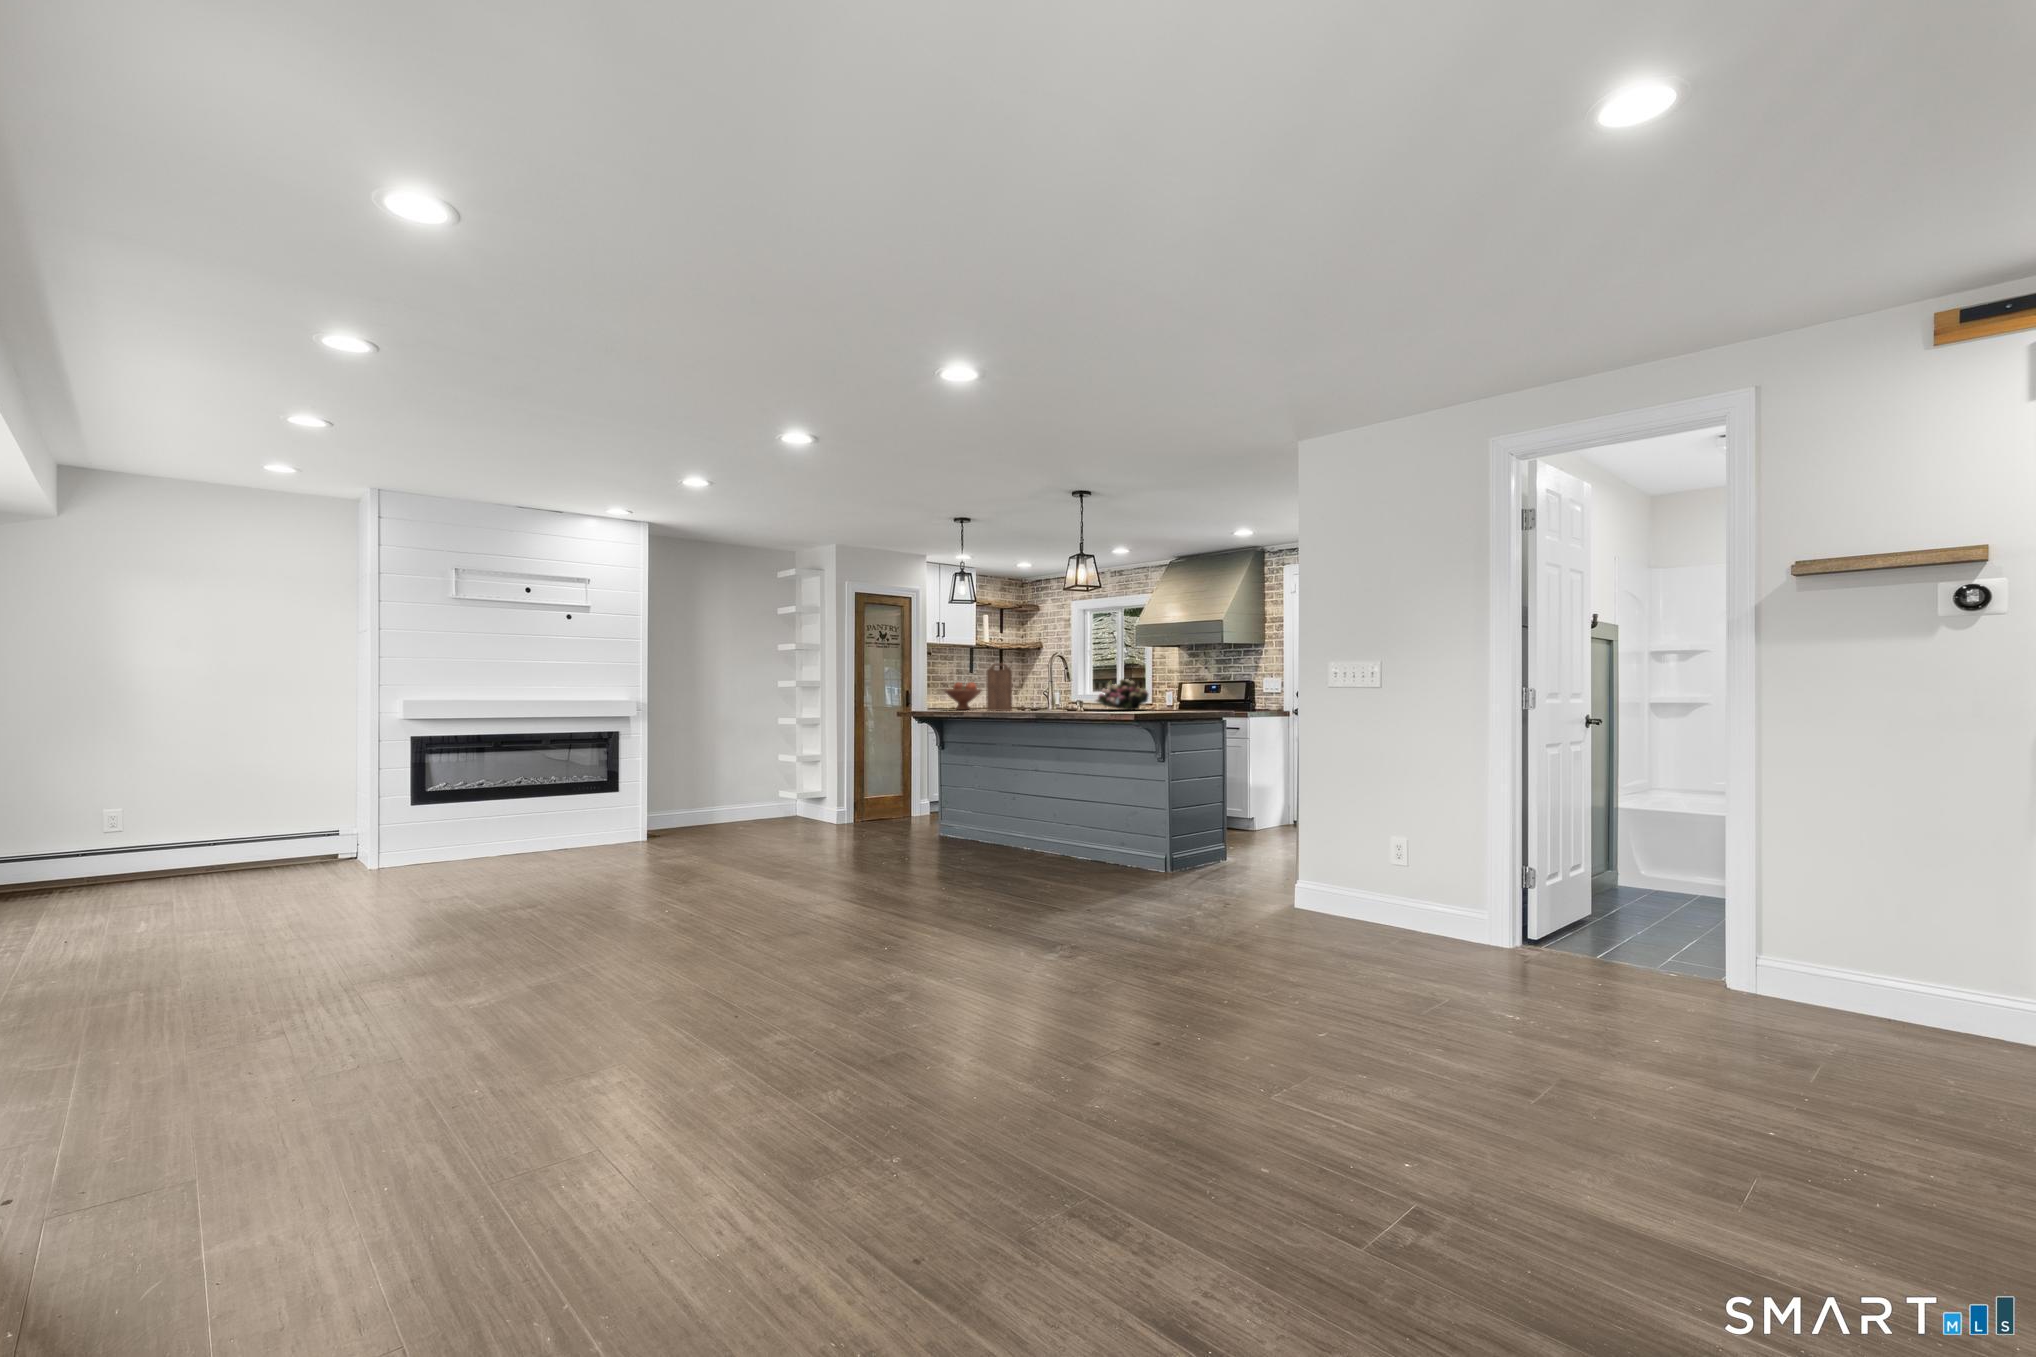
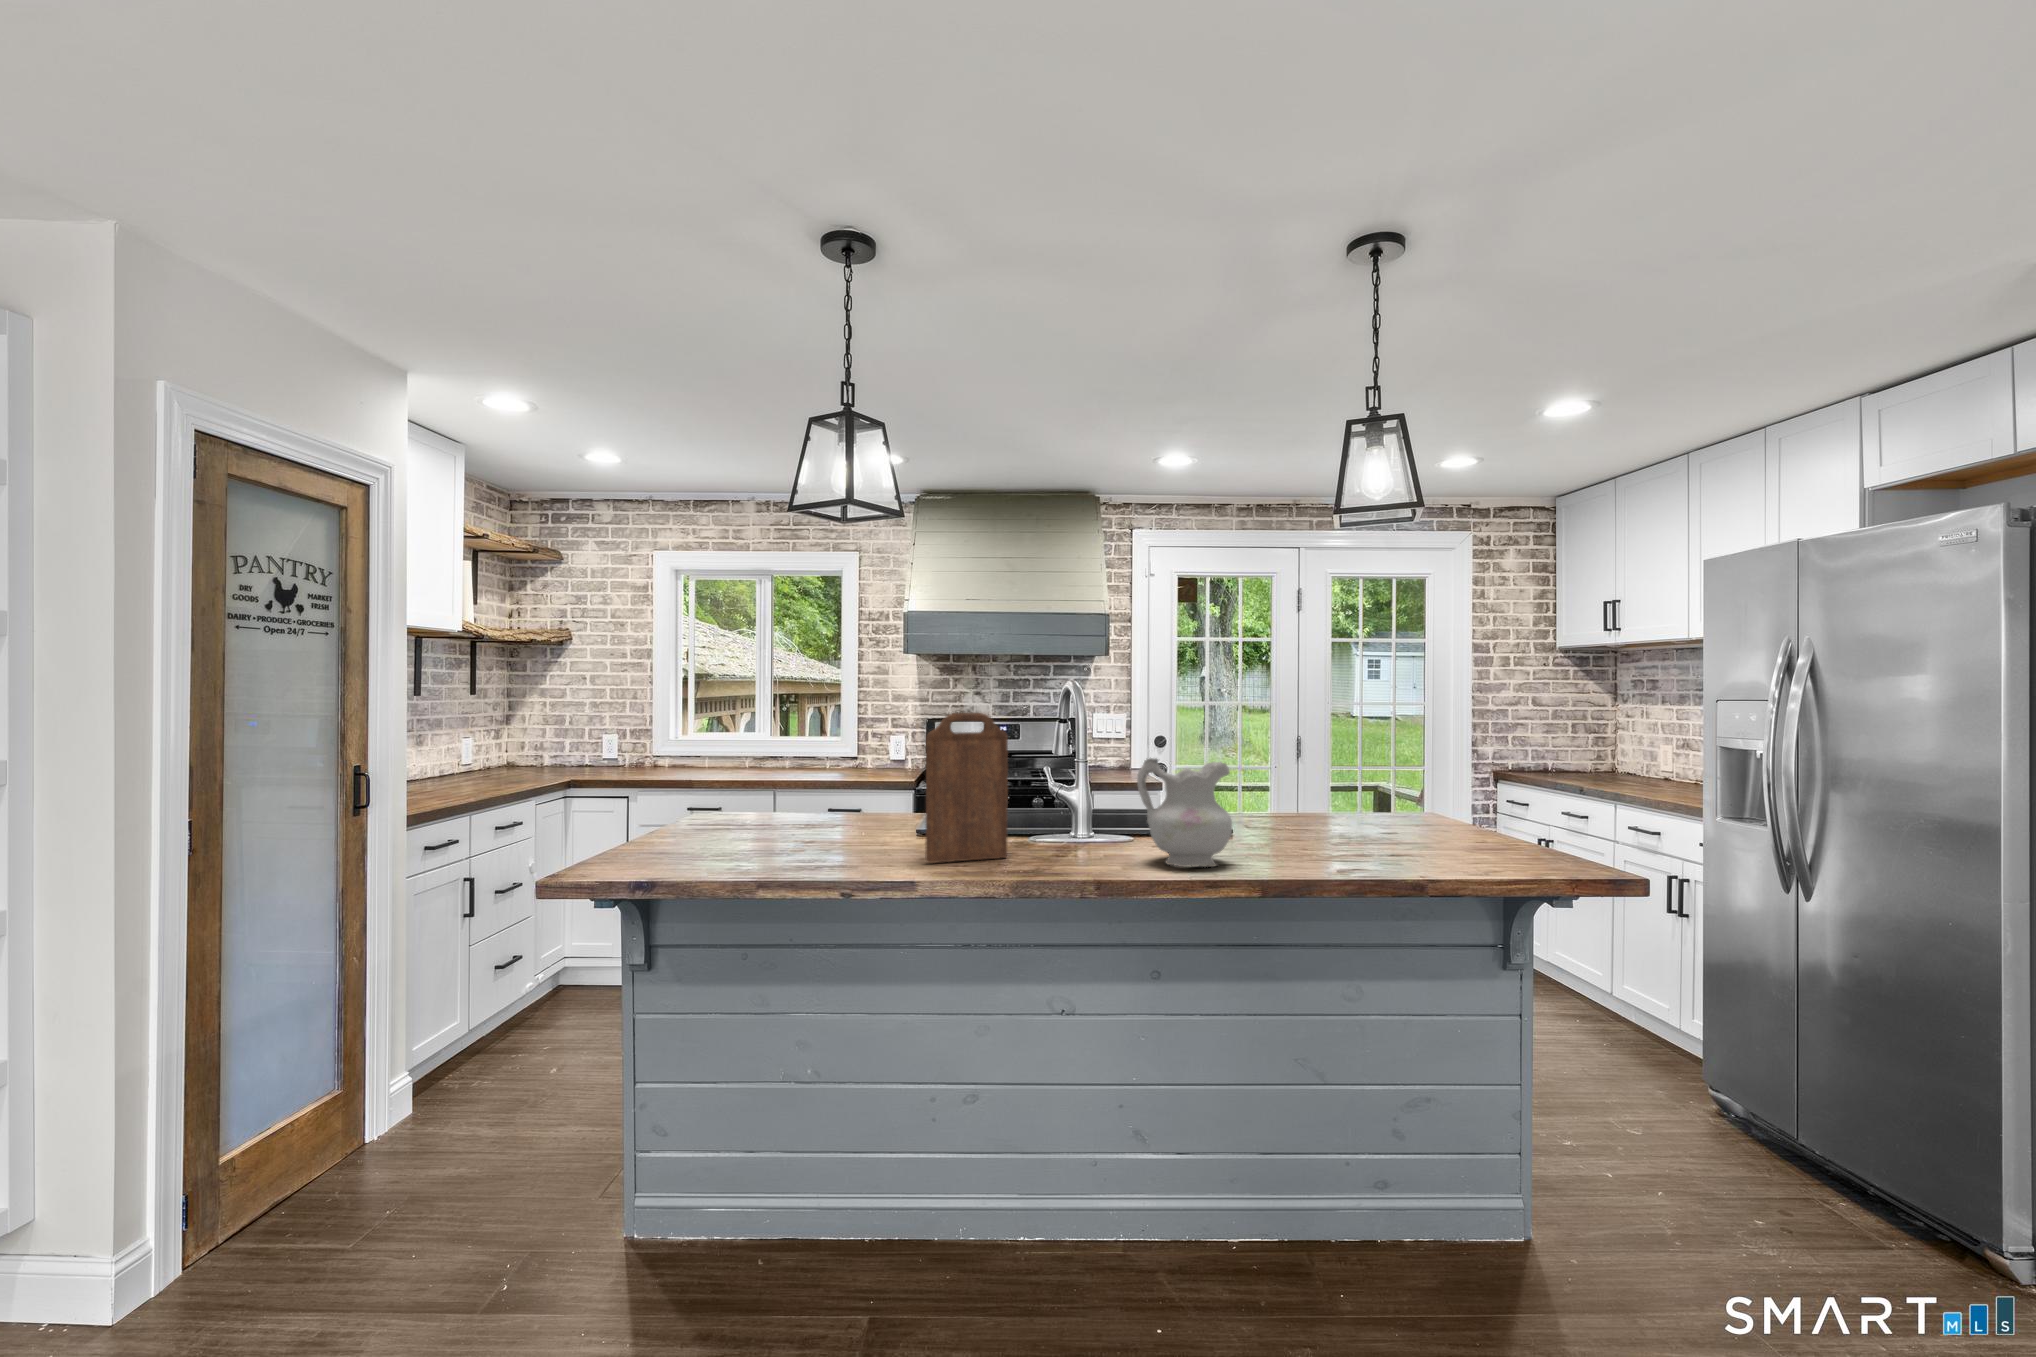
ceramic pitcher: none [1034,676,1062,711] -> present [1137,758,1232,867]
flower arrangement: present [1095,679,1148,710] -> none [1266,757,1403,846]
fruit bowl: present [945,682,981,710] -> none [689,759,812,853]

